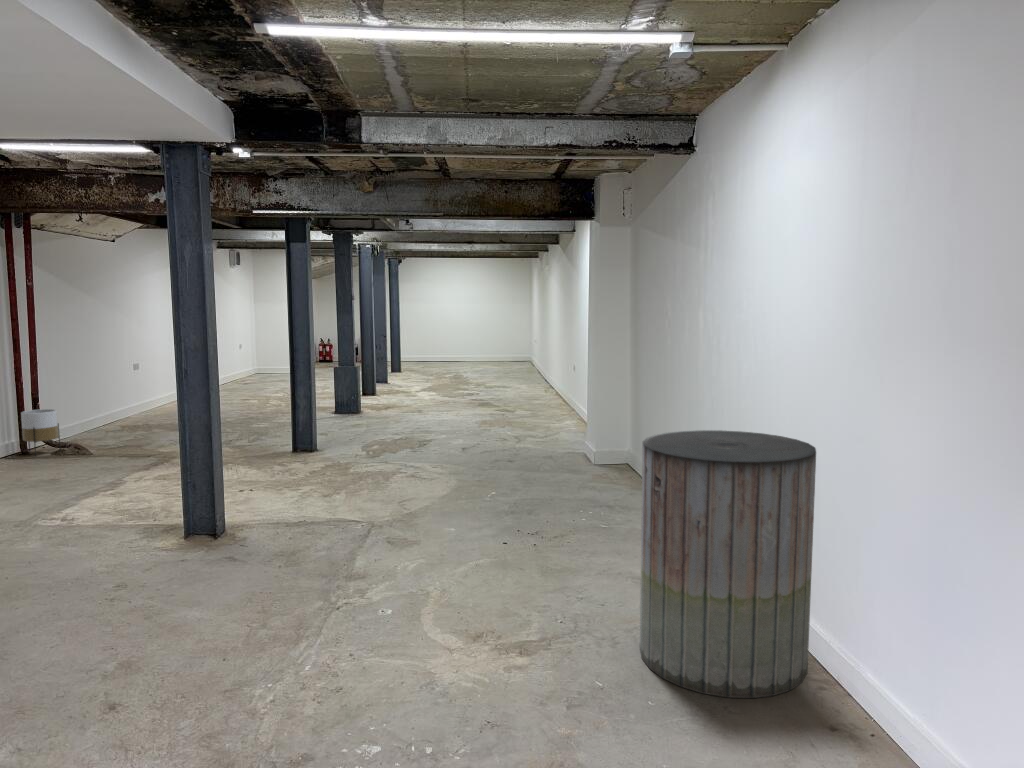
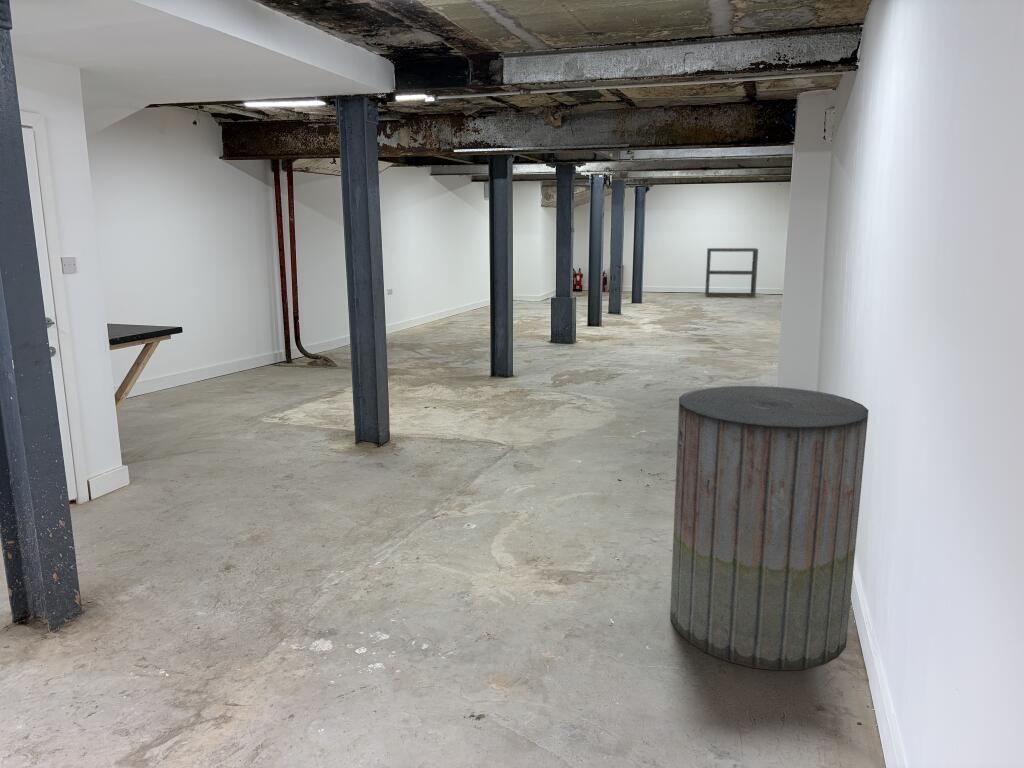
shelving unit: none [456,317,504,364] -> present [705,248,758,298]
planter: present [21,409,60,456] -> none [286,325,315,364]

